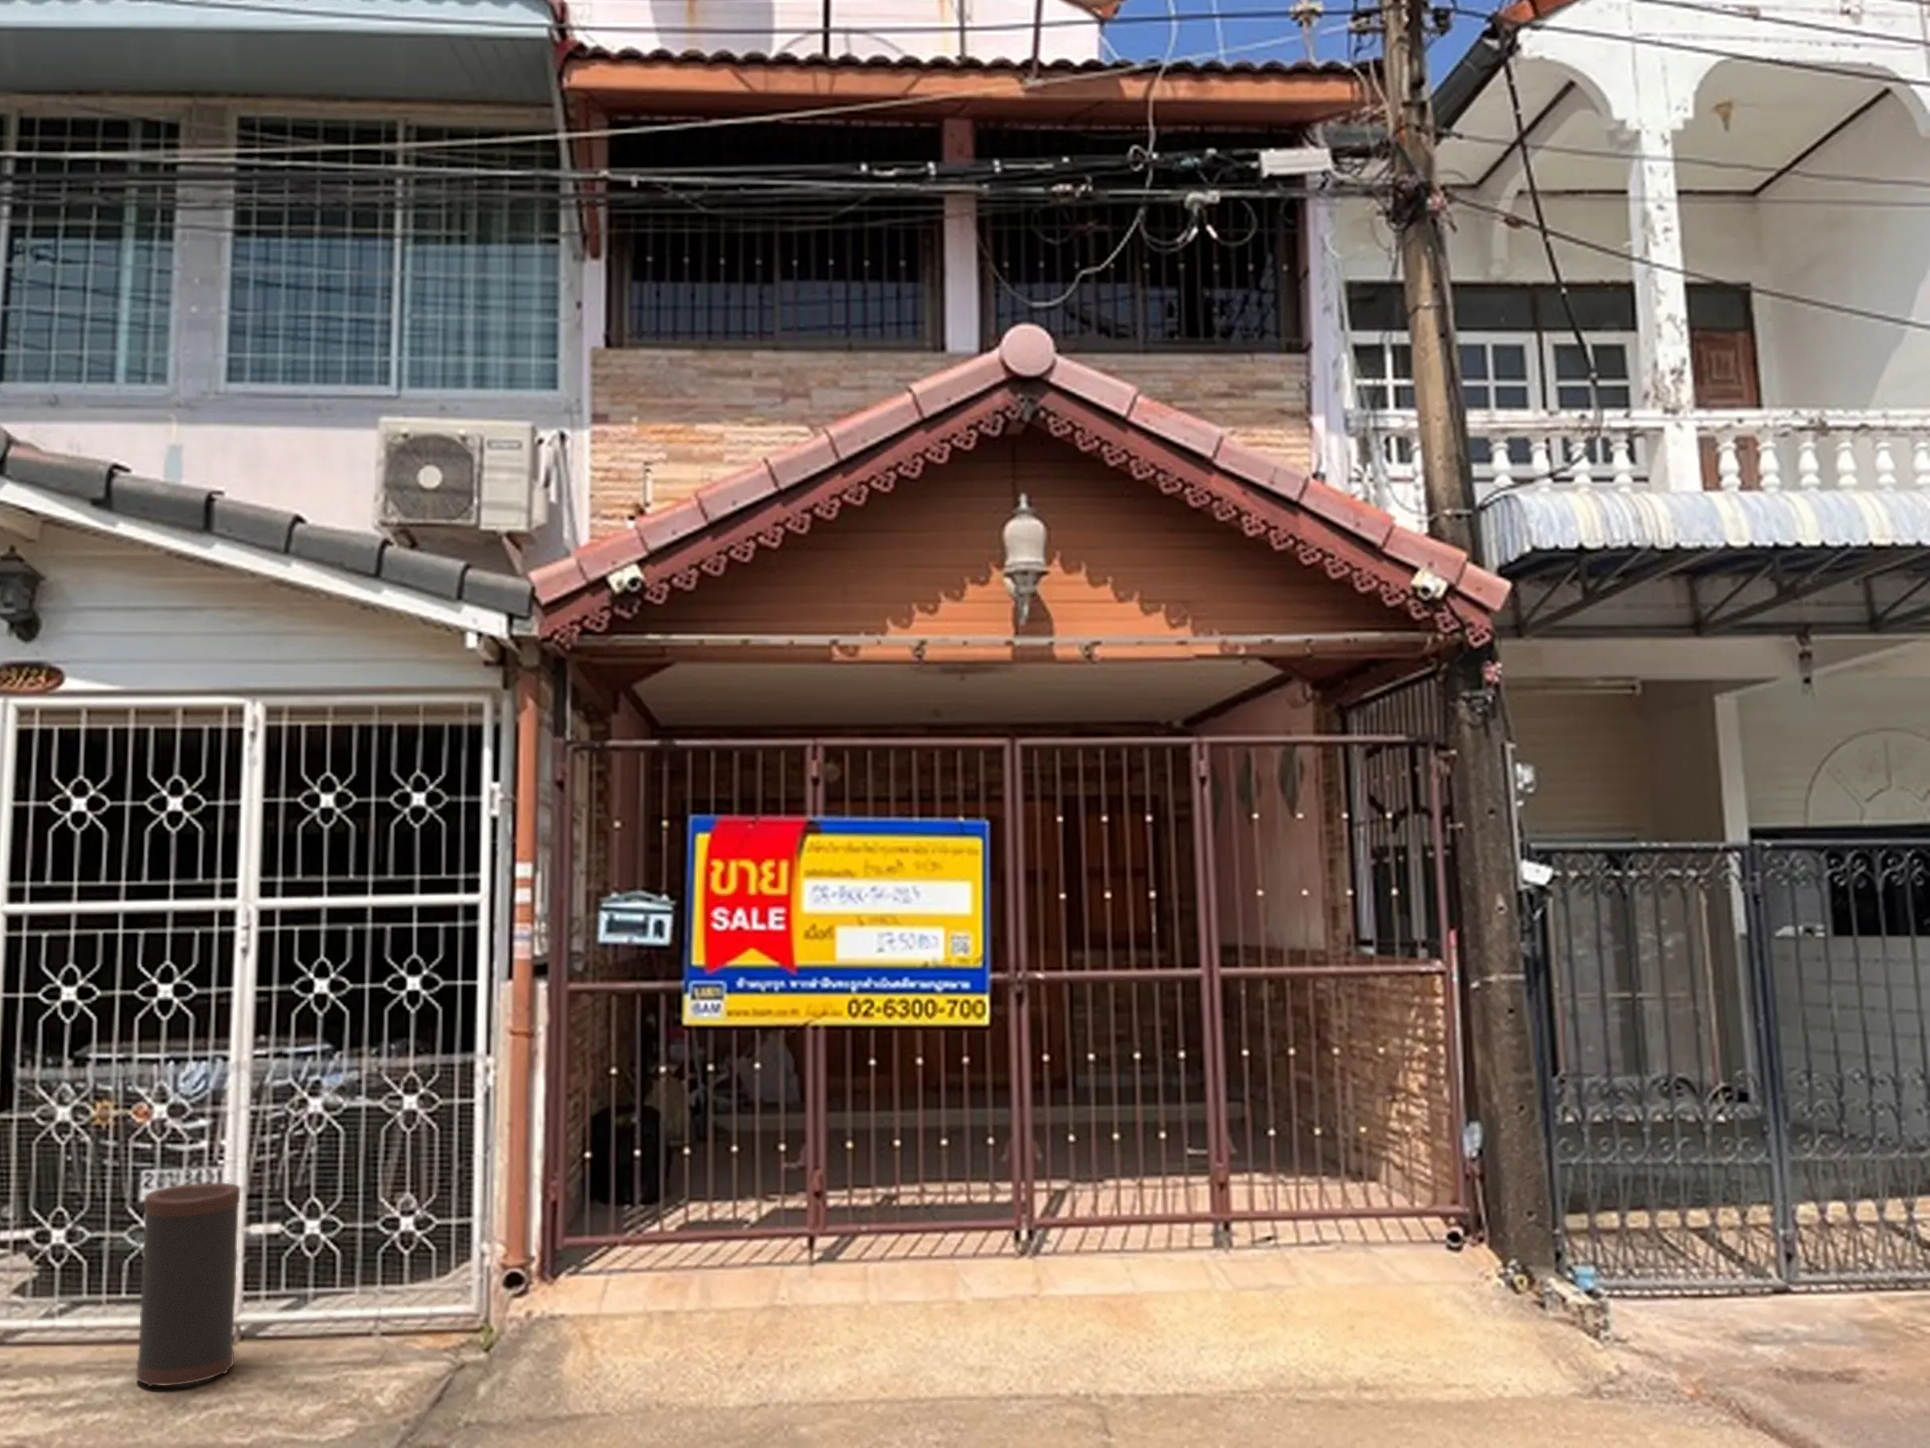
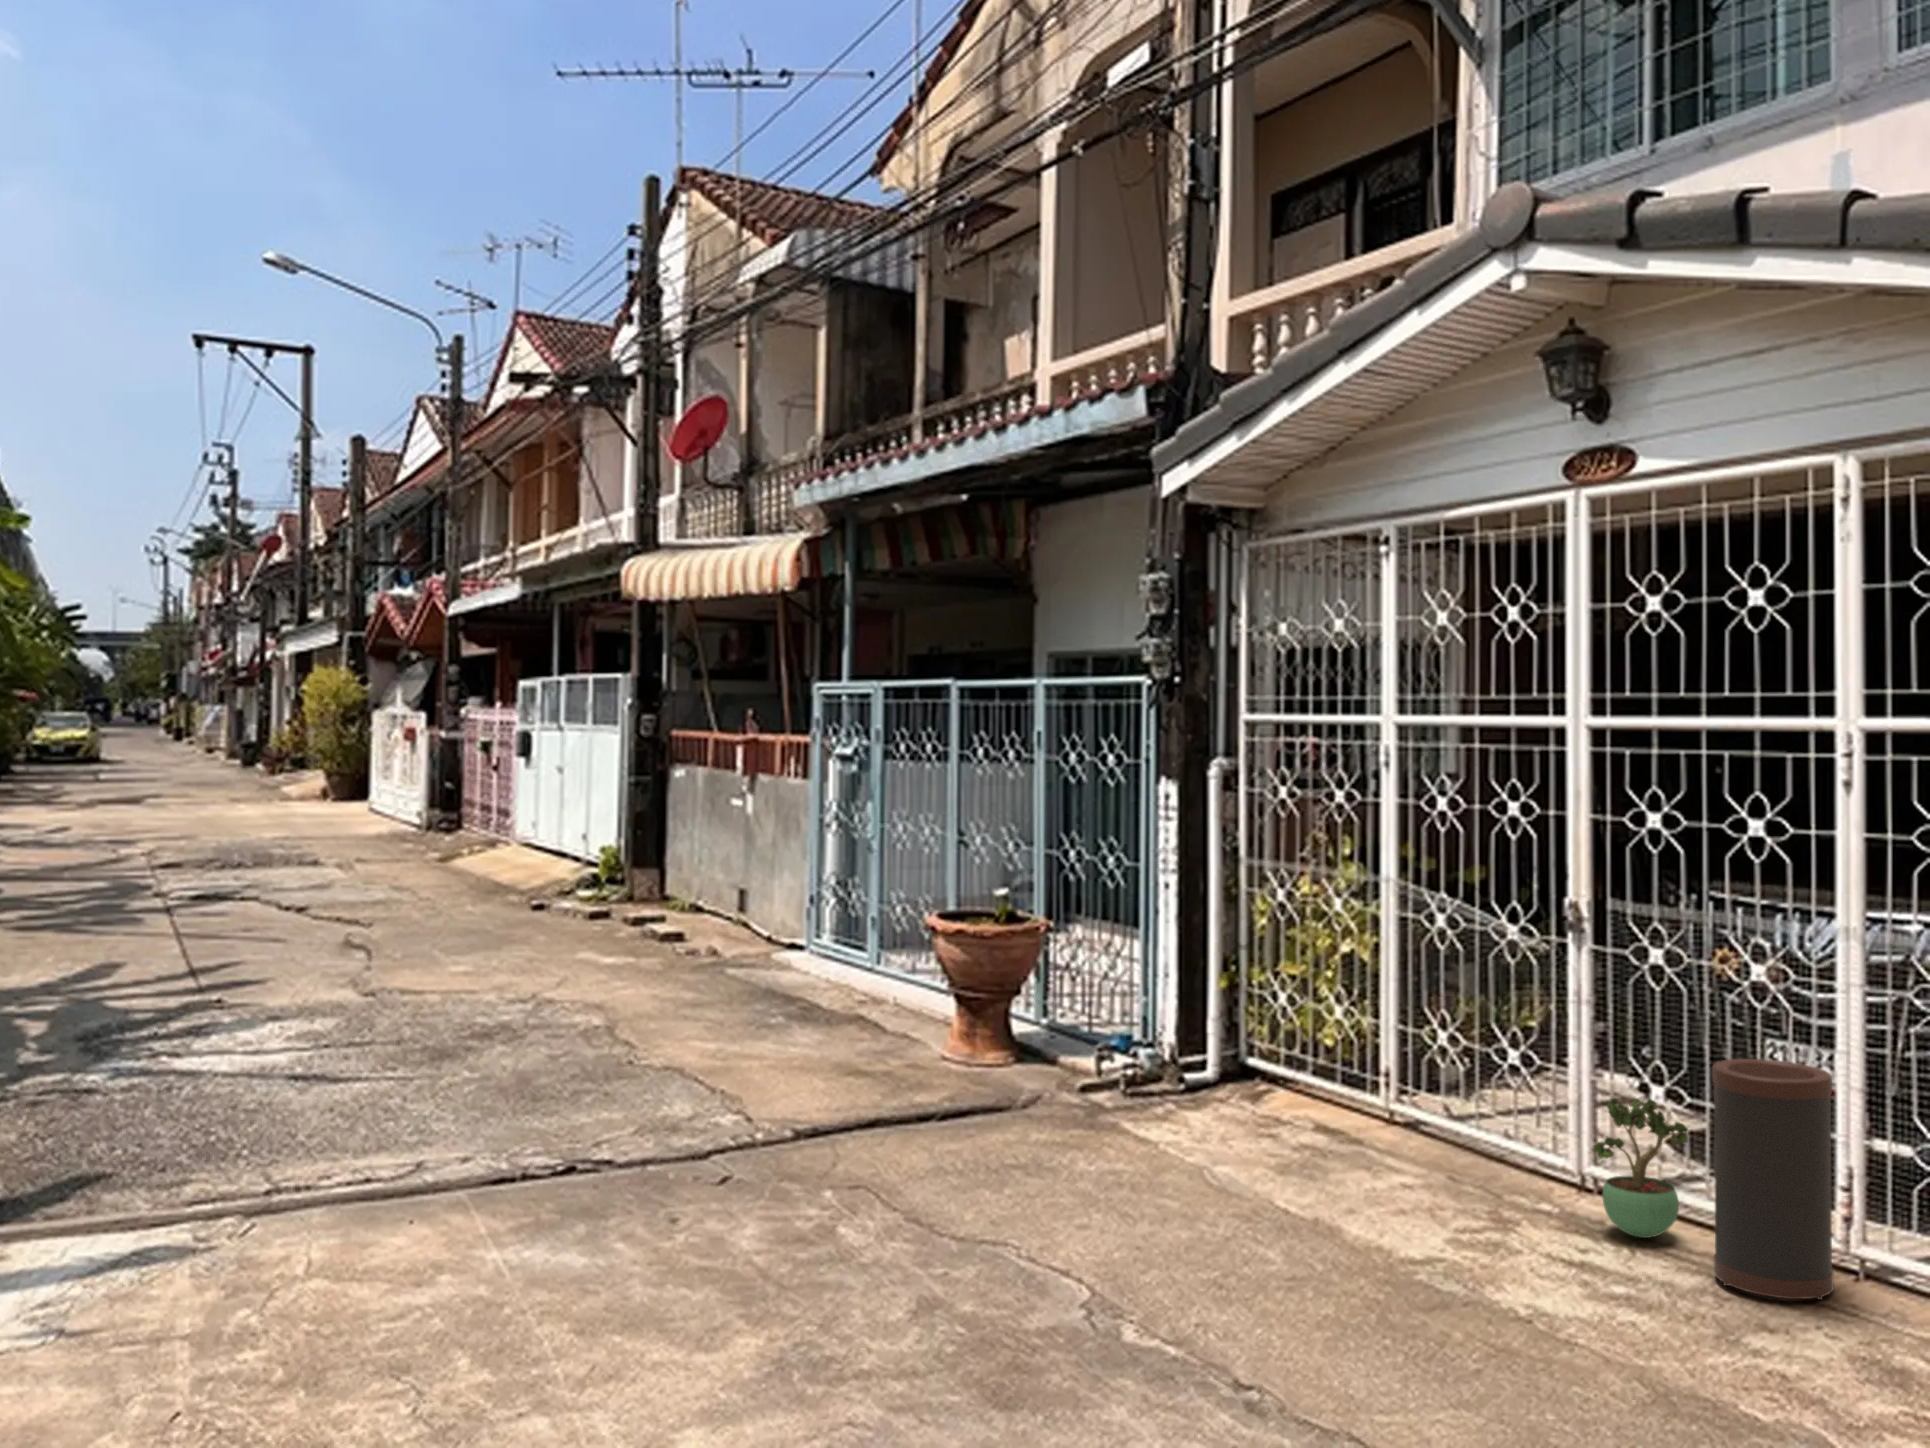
potted plant: none [16,1241,110,1372] -> present [1593,1098,1688,1238]

